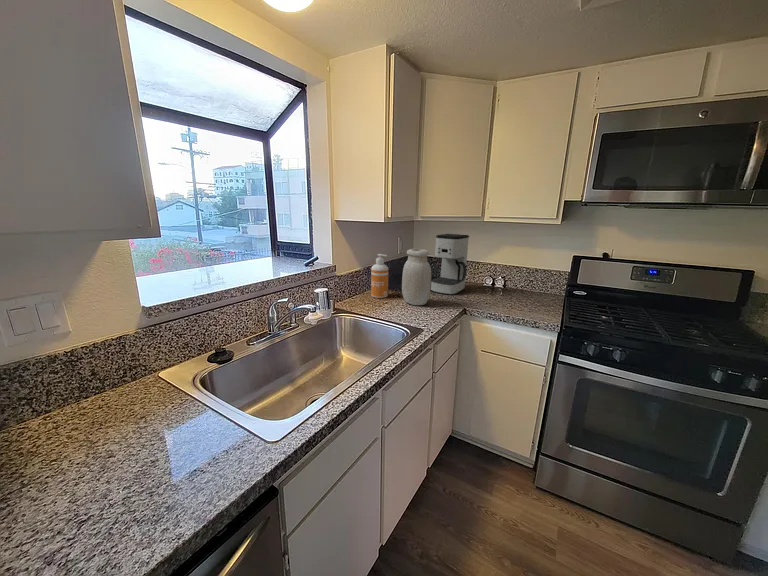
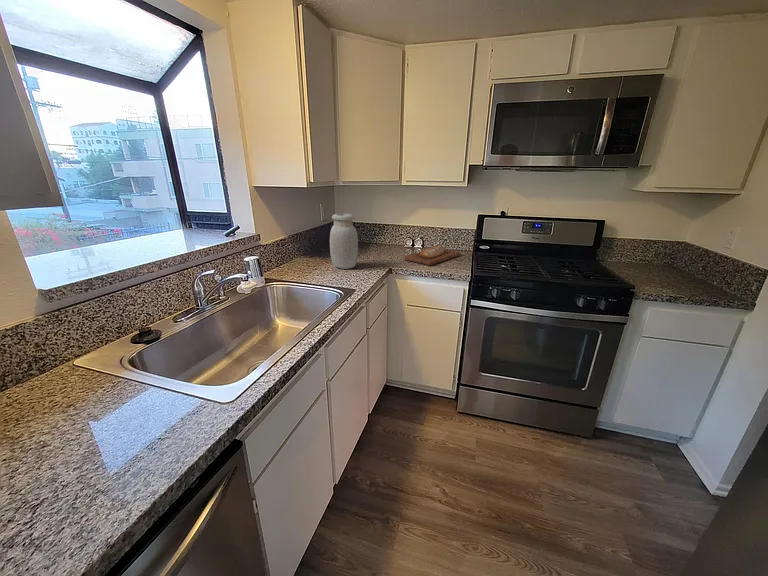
coffee maker: present [431,234,469,295] -> none [357,198,390,257]
soap dispenser: present [371,254,388,298] -> none [297,220,316,265]
bread loaf: none [481,287,547,309] -> present [404,245,460,265]

